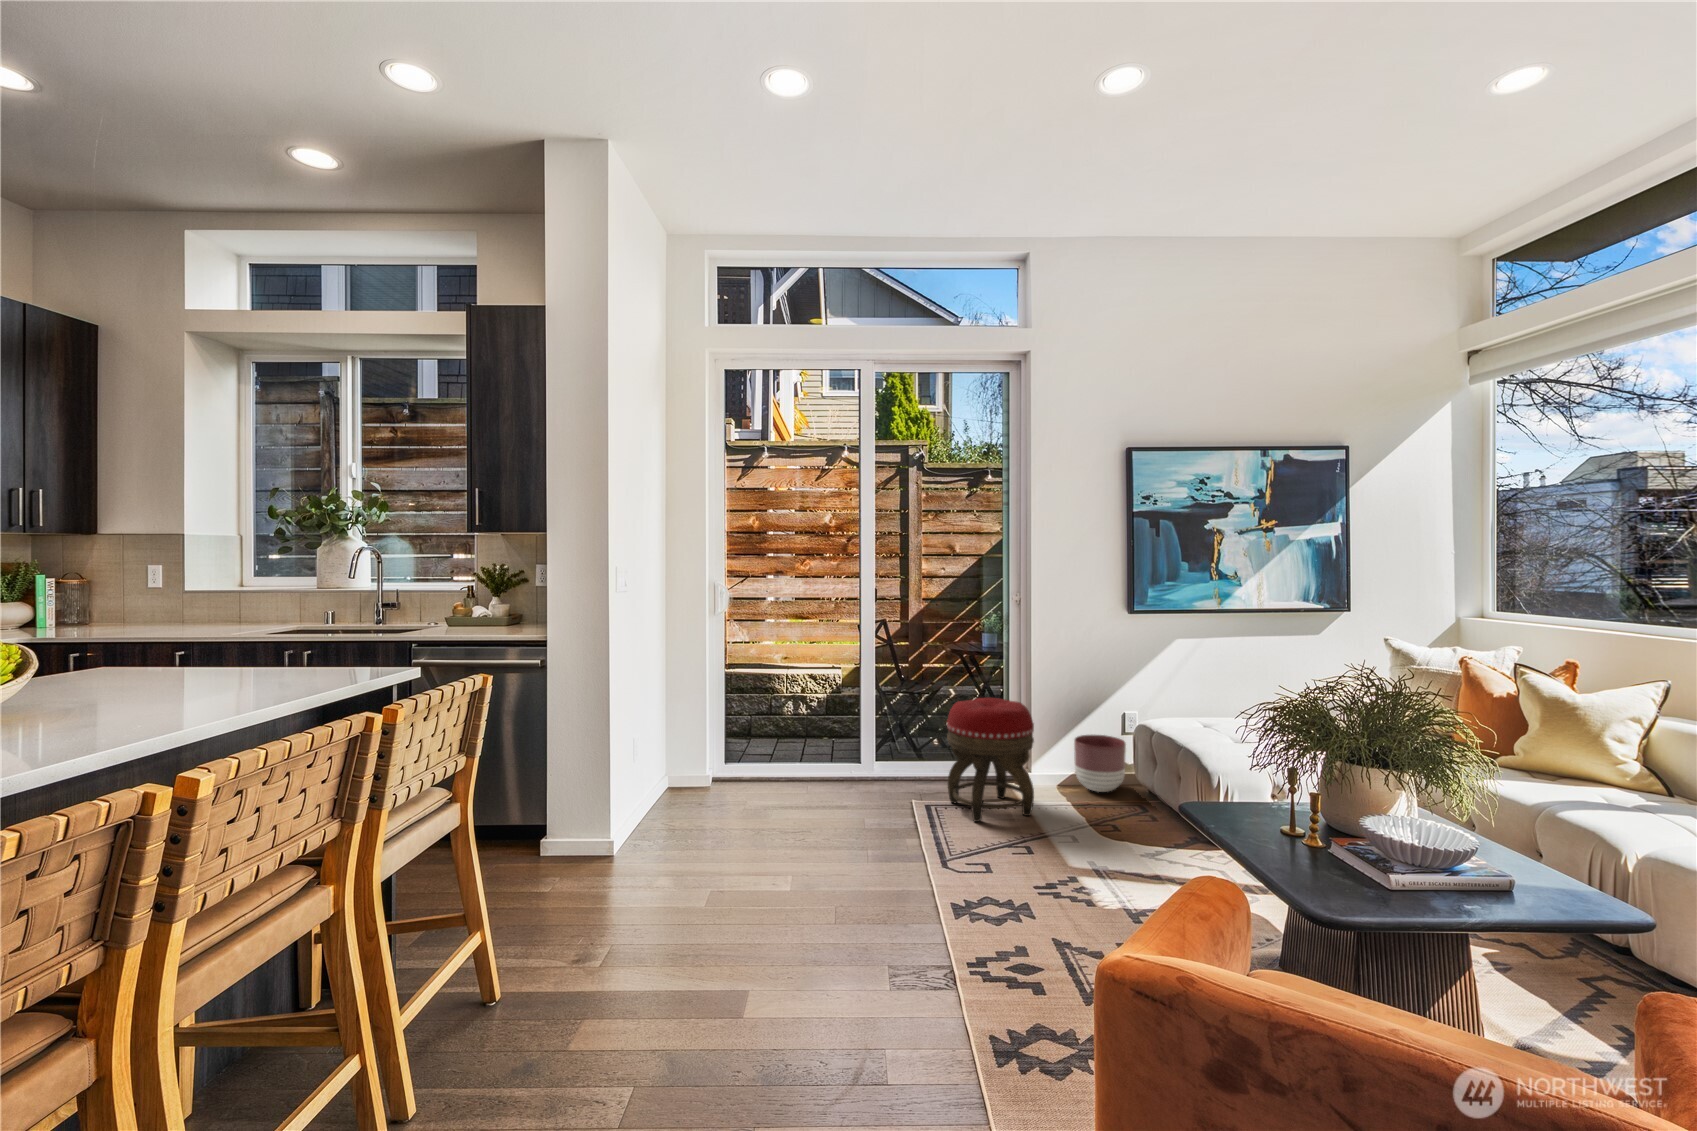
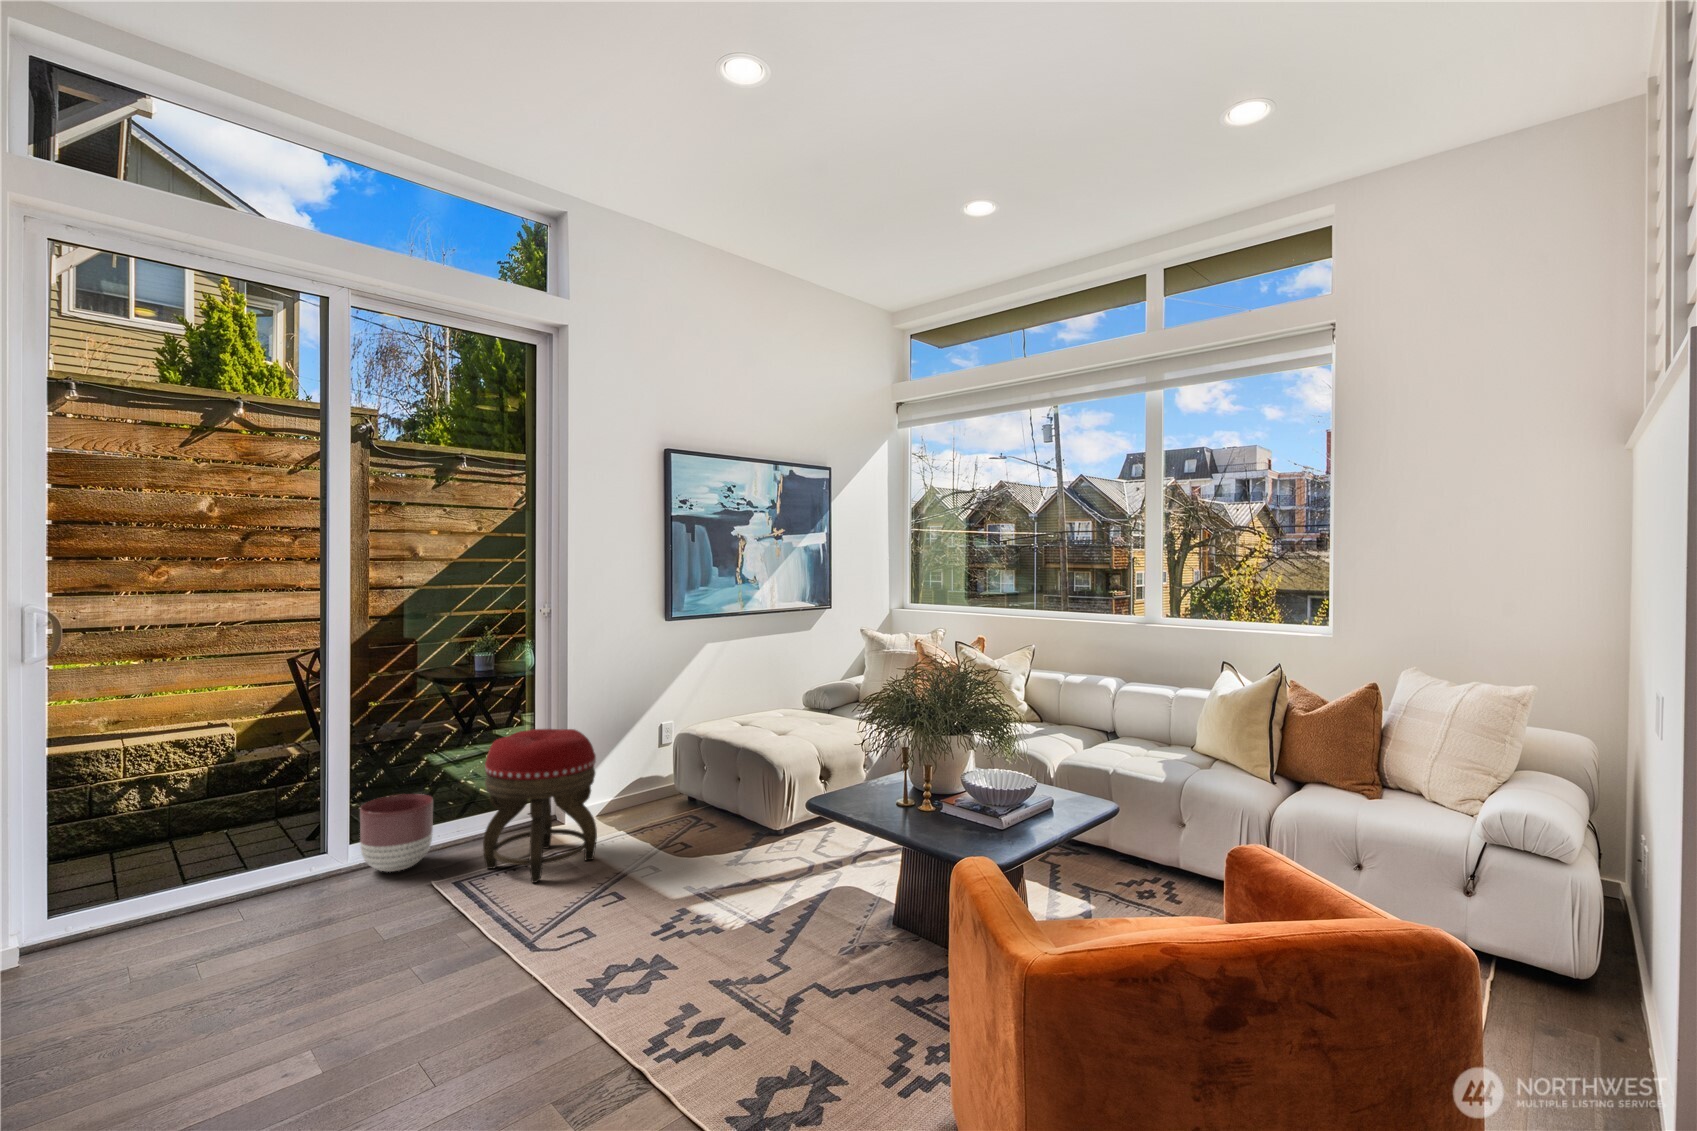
planter: present [1074,735,1126,792] -> present [360,794,433,872]

